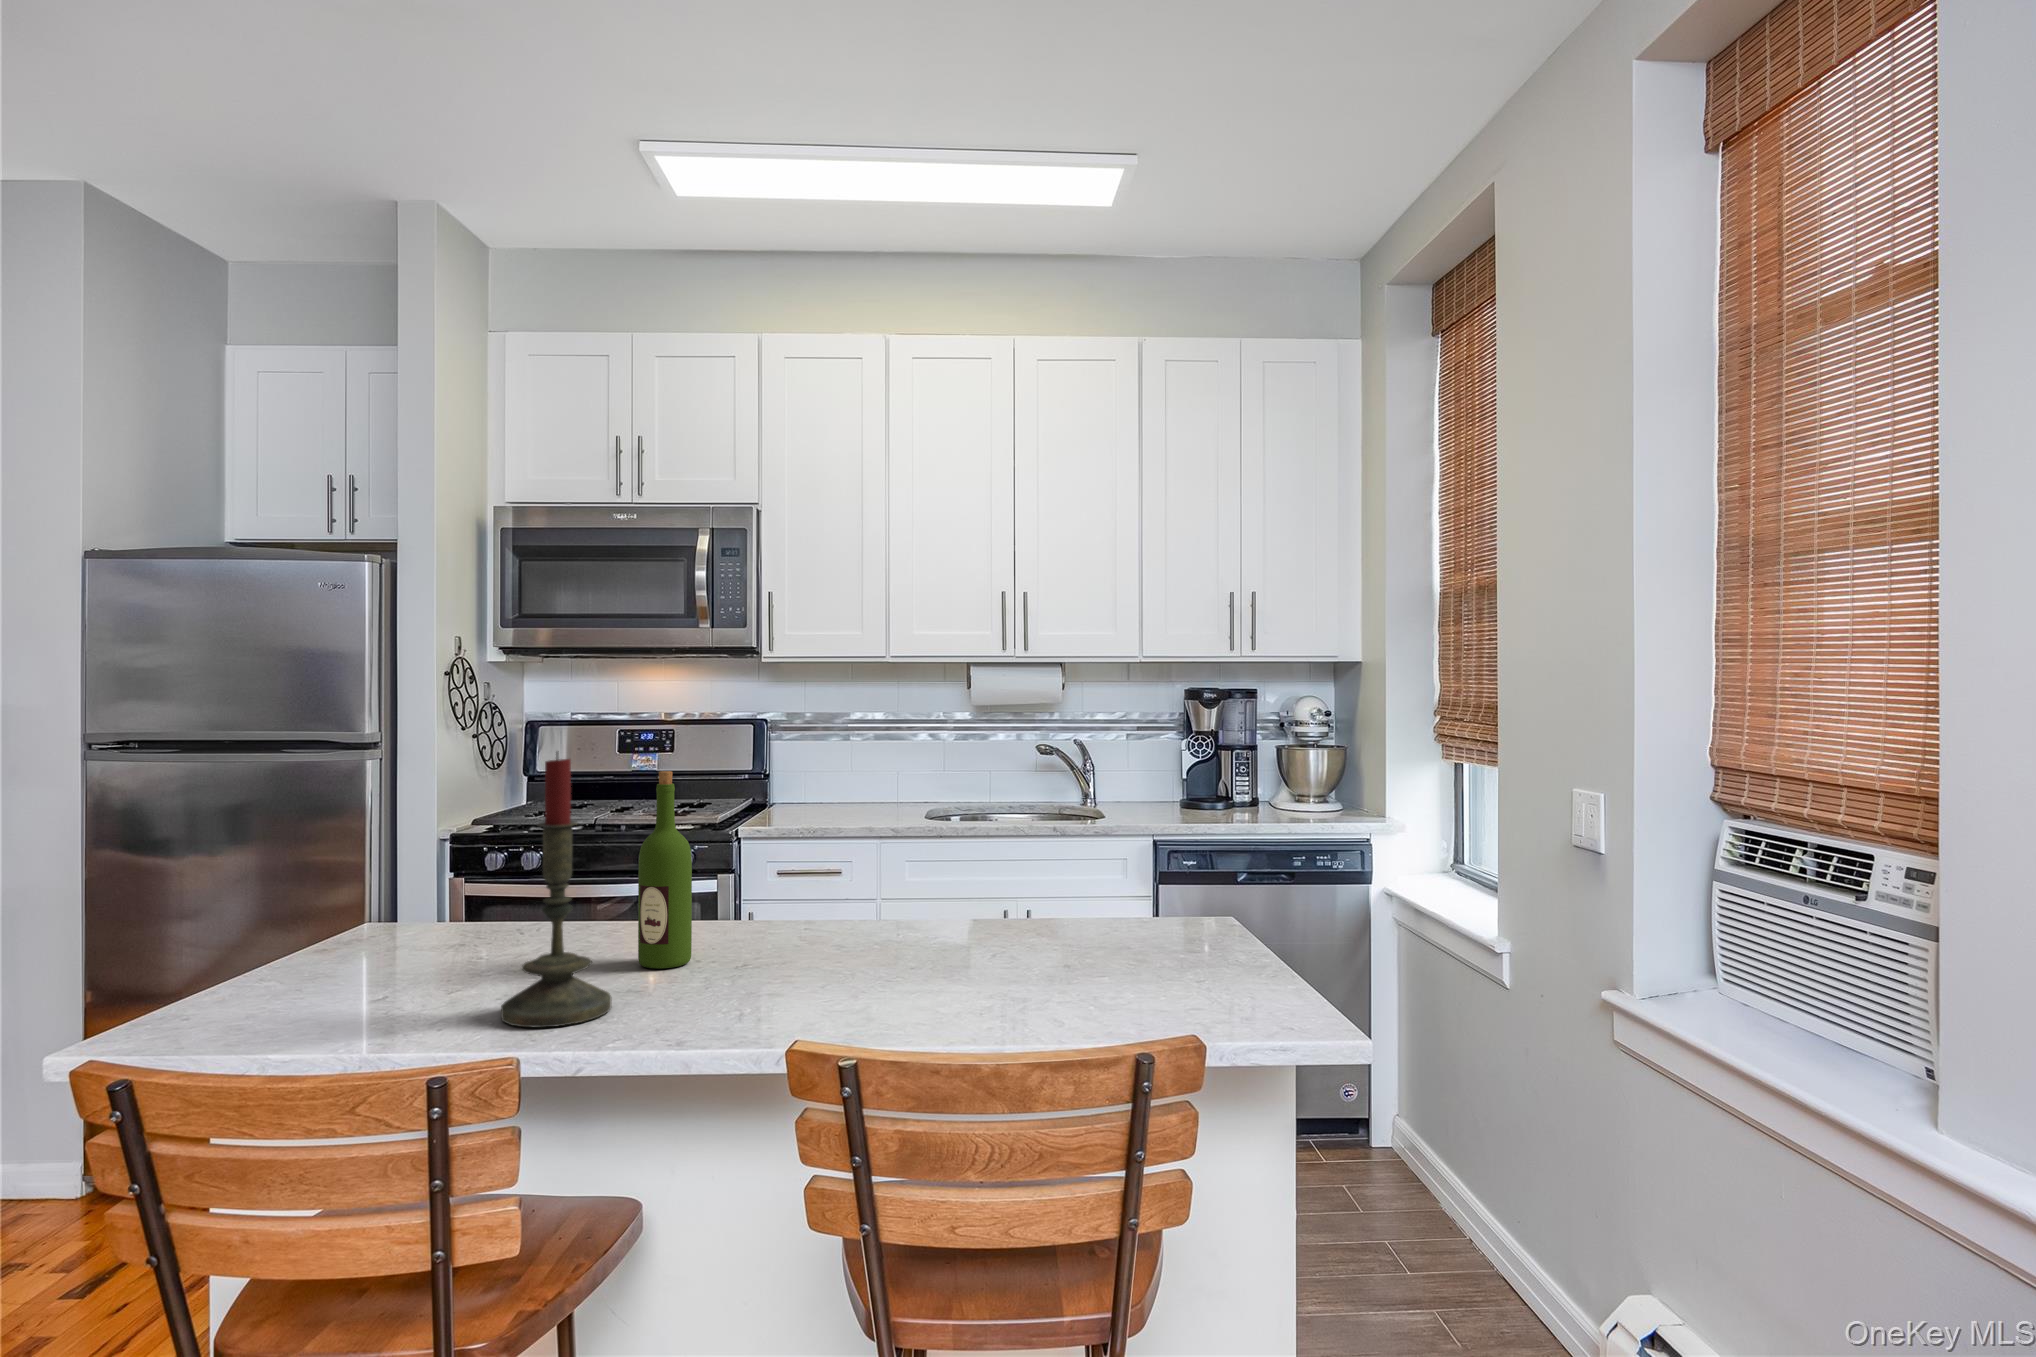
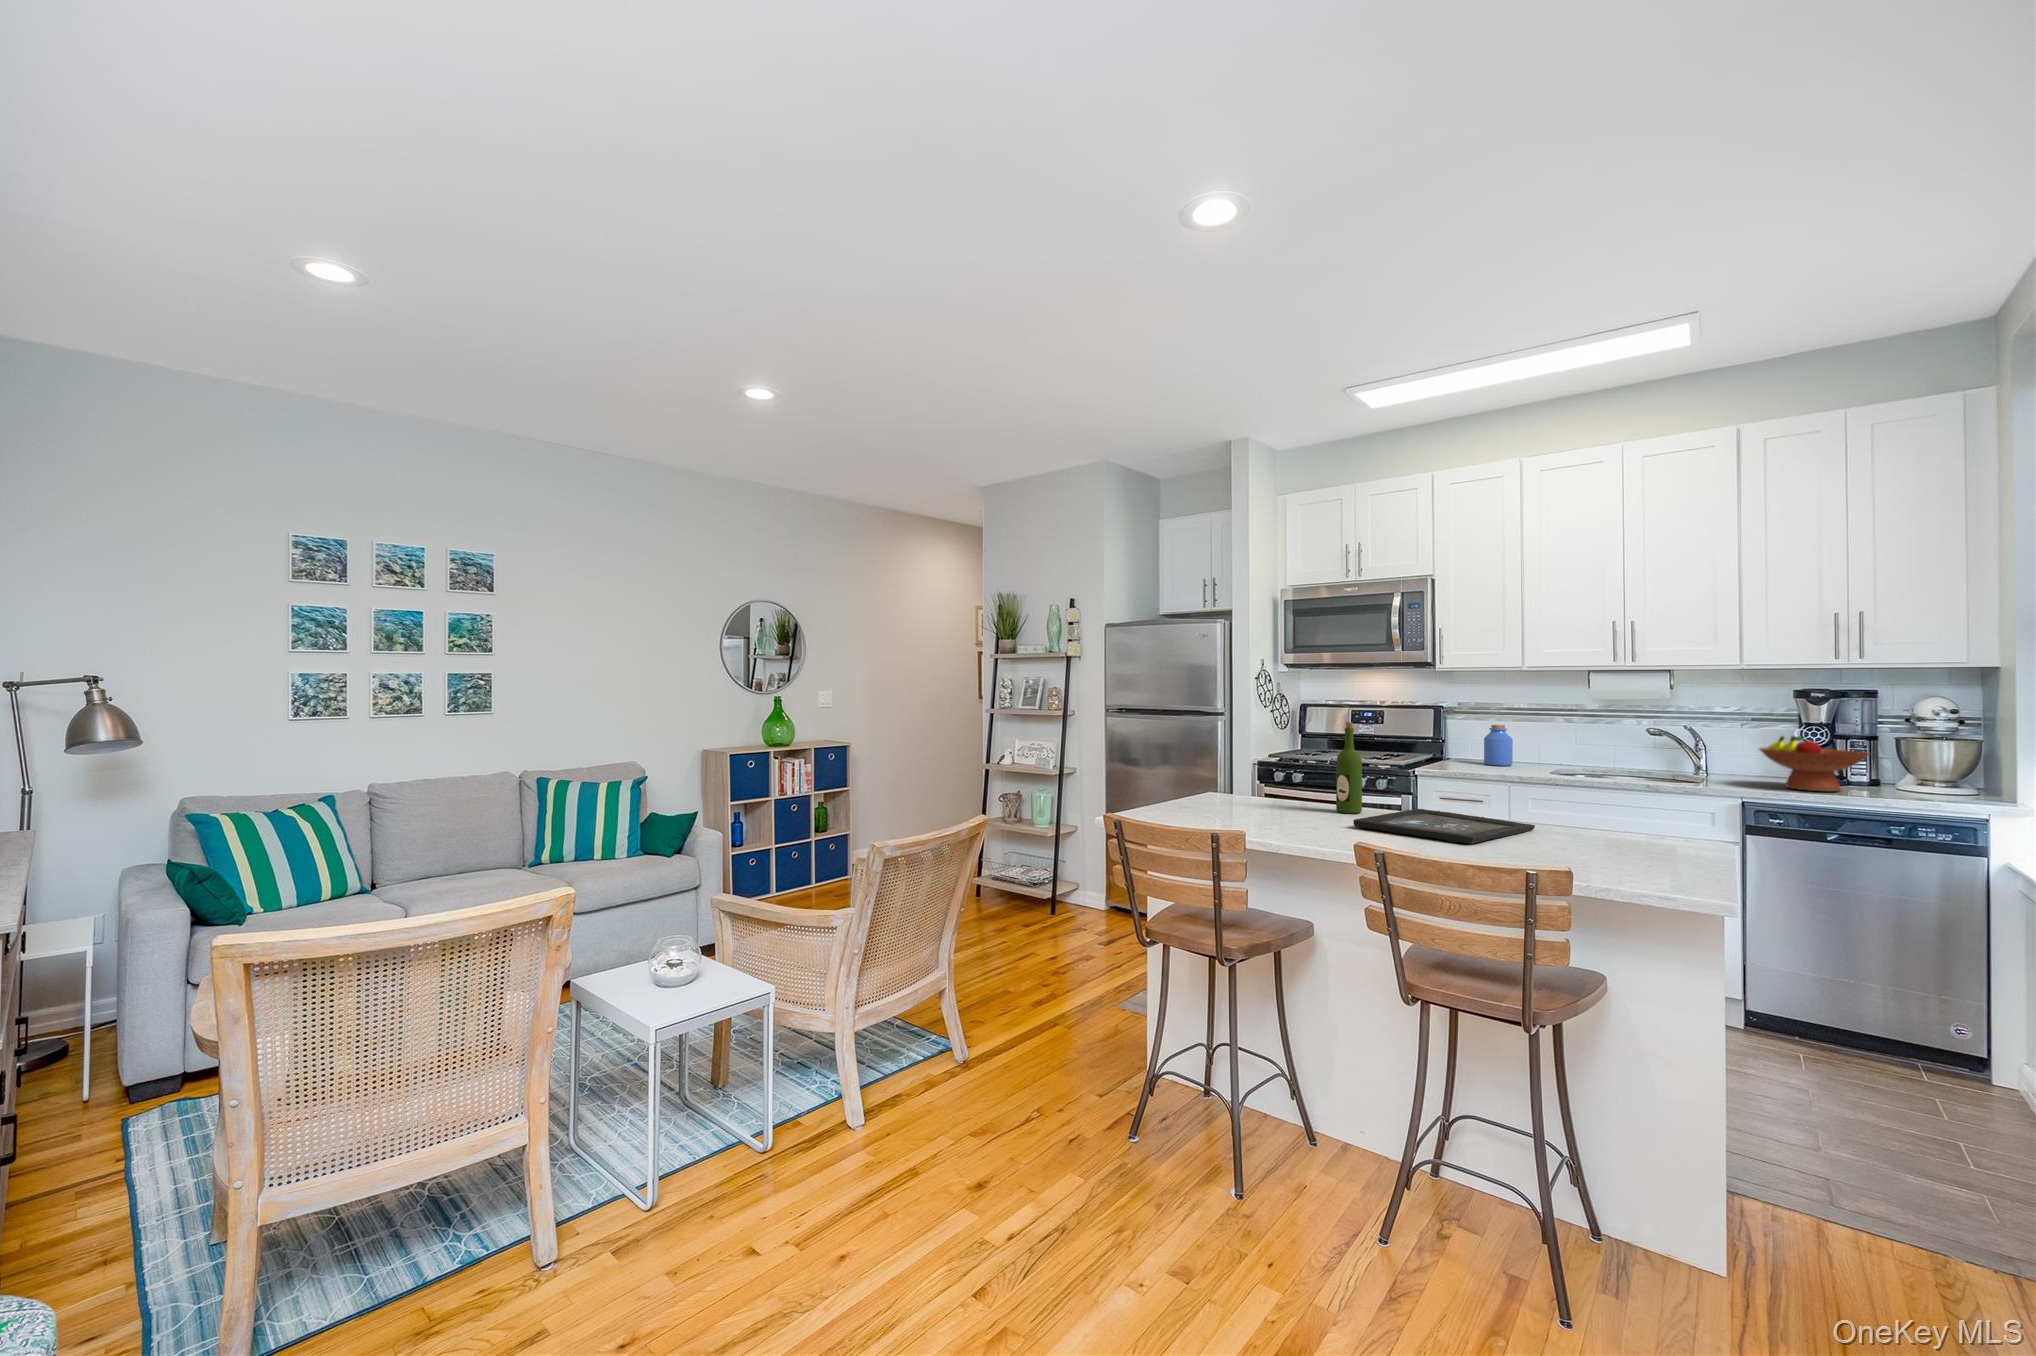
jar: none [828,745,866,809] -> present [1484,725,1513,766]
fruit bowl: none [1157,748,1262,818] -> present [1760,736,1869,791]
candle: present [501,752,612,1028] -> none [1274,708,1320,822]
tray: none [693,937,1006,1030] -> present [1353,809,1535,844]

